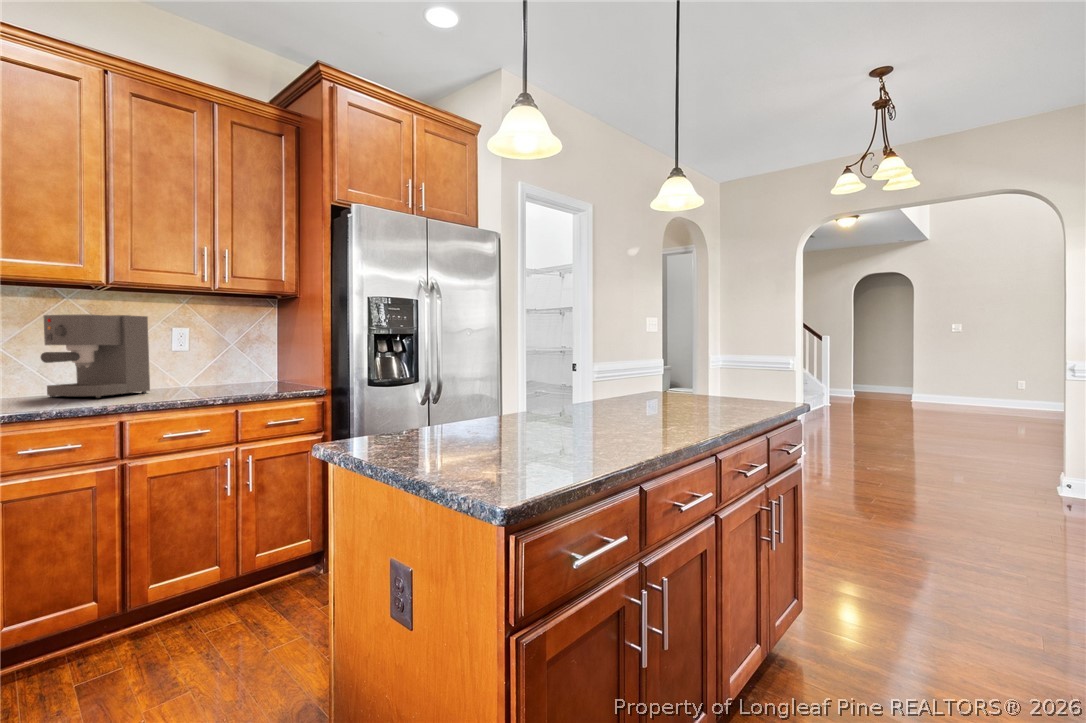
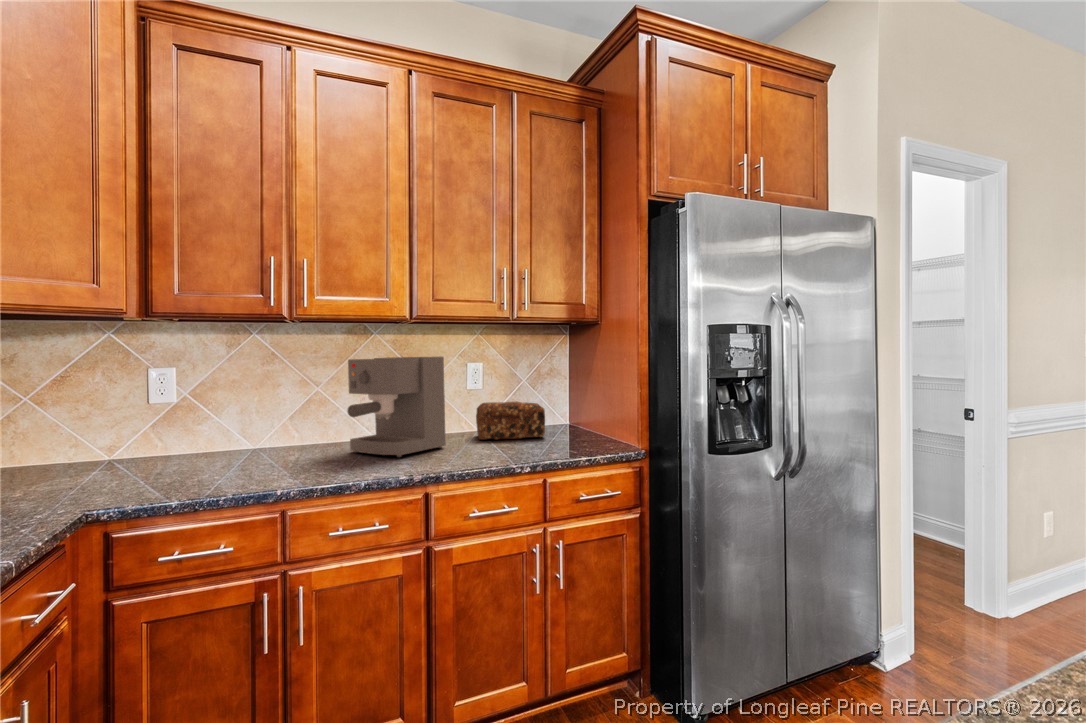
bread loaf: none [185,358,250,388] -> present [476,401,545,440]

